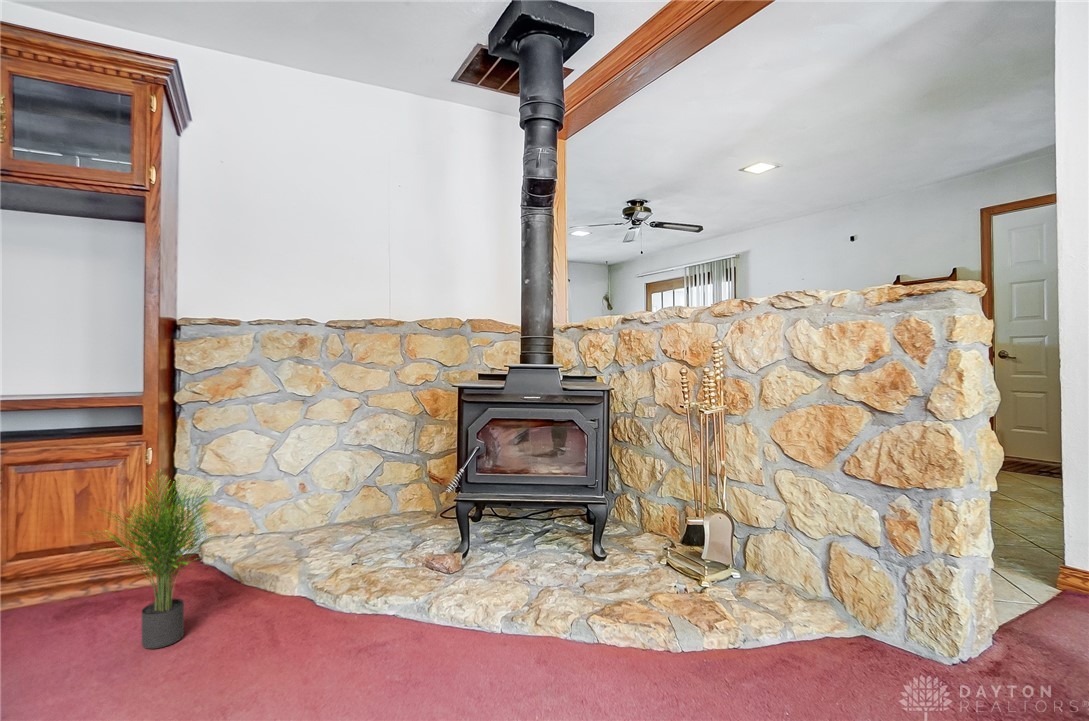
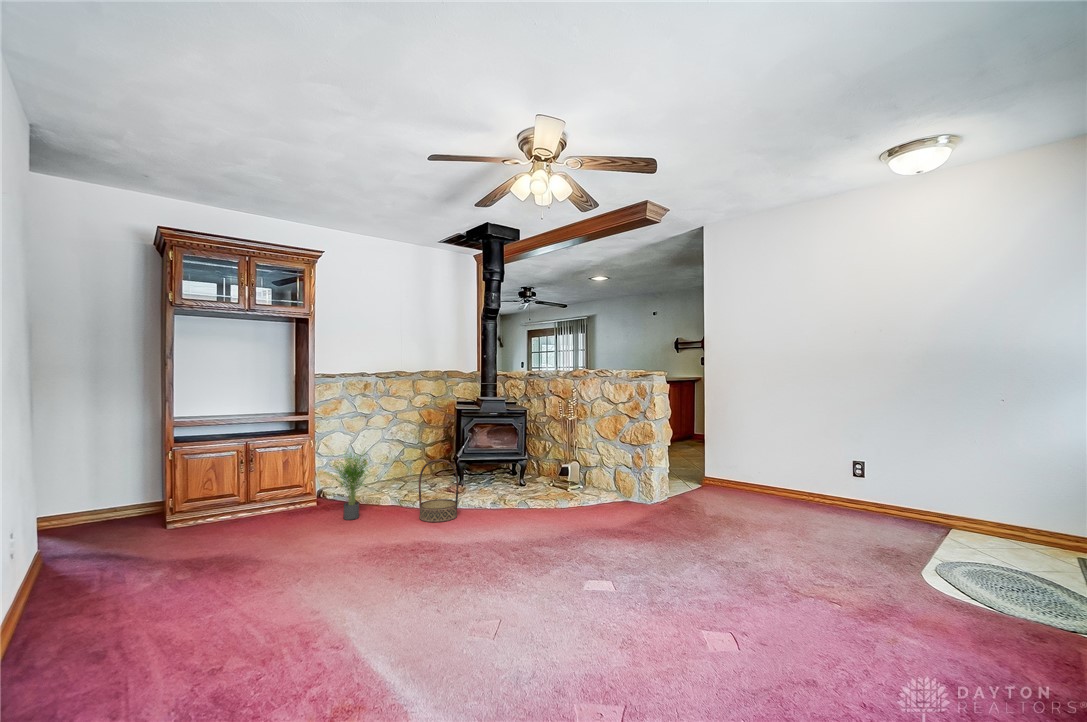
basket: none [297,513,398,690] -> present [419,459,459,522]

